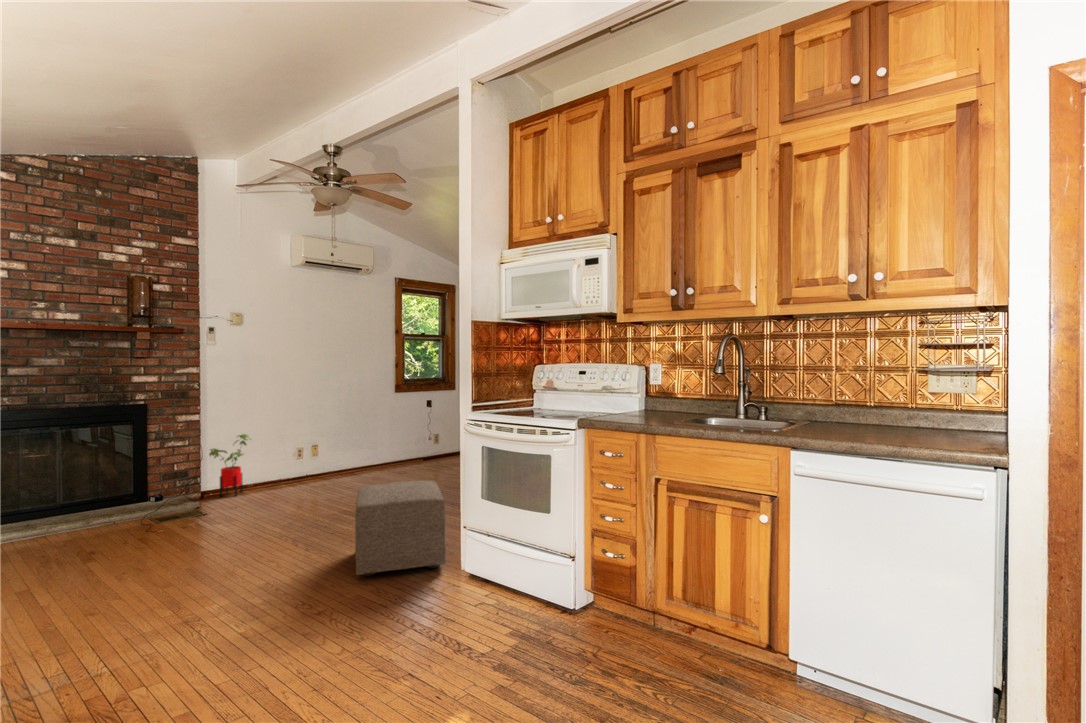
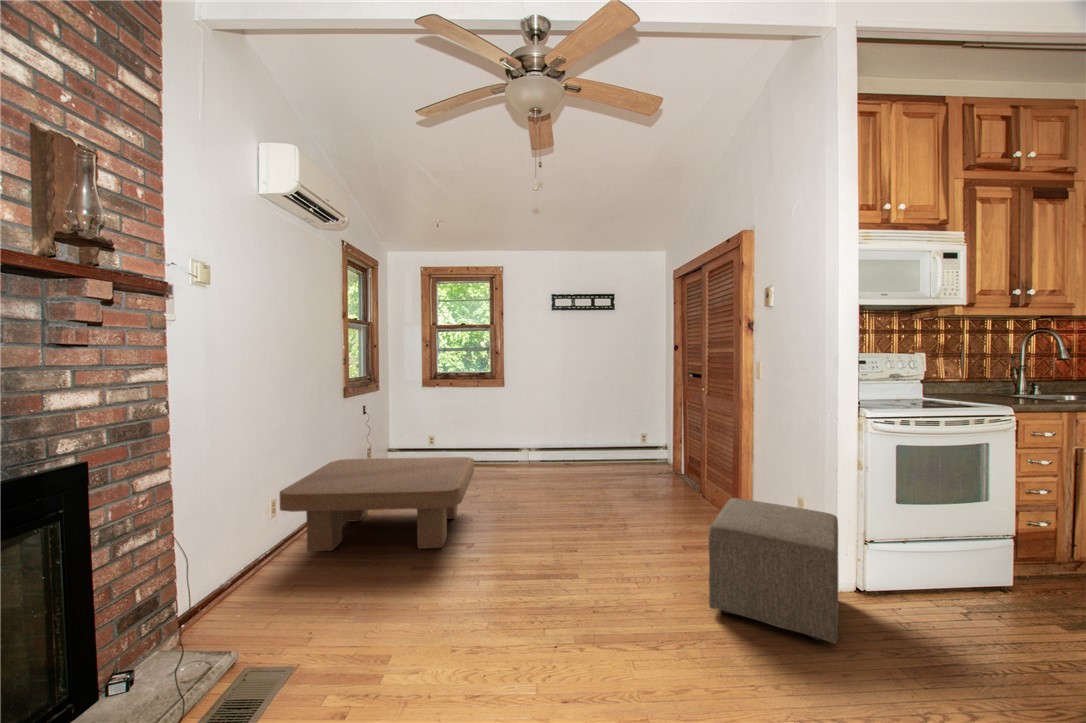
coffee table: none [281,432,414,491] -> present [280,457,474,552]
house plant: present [209,434,248,496] -> none [202,492,295,626]

